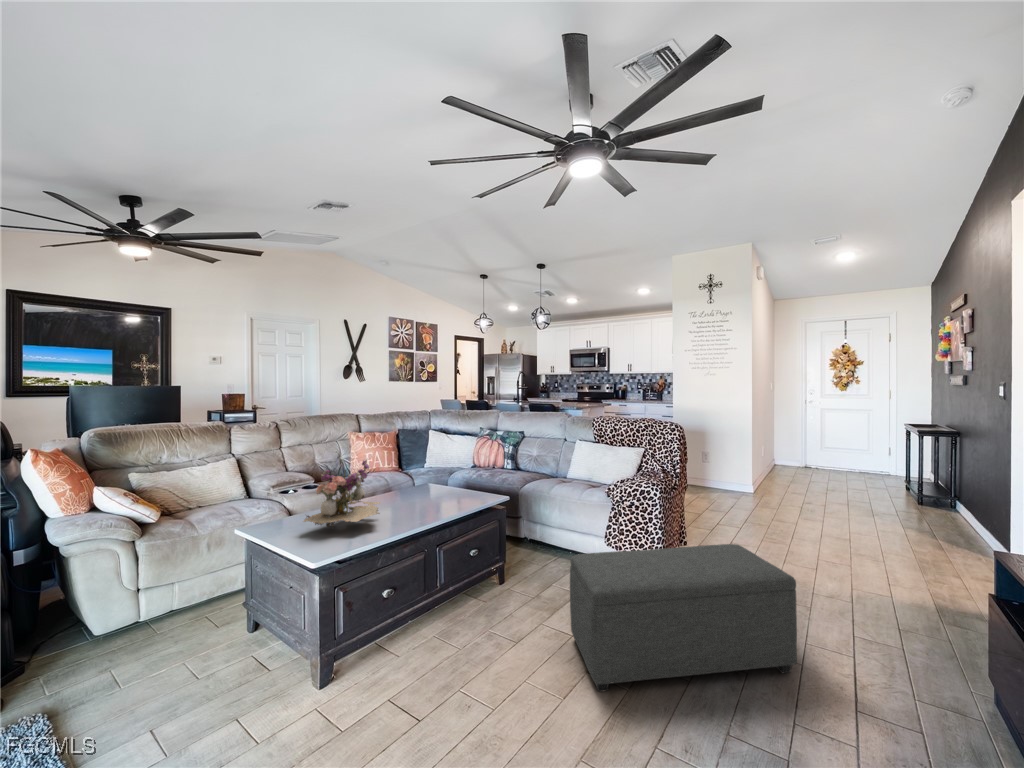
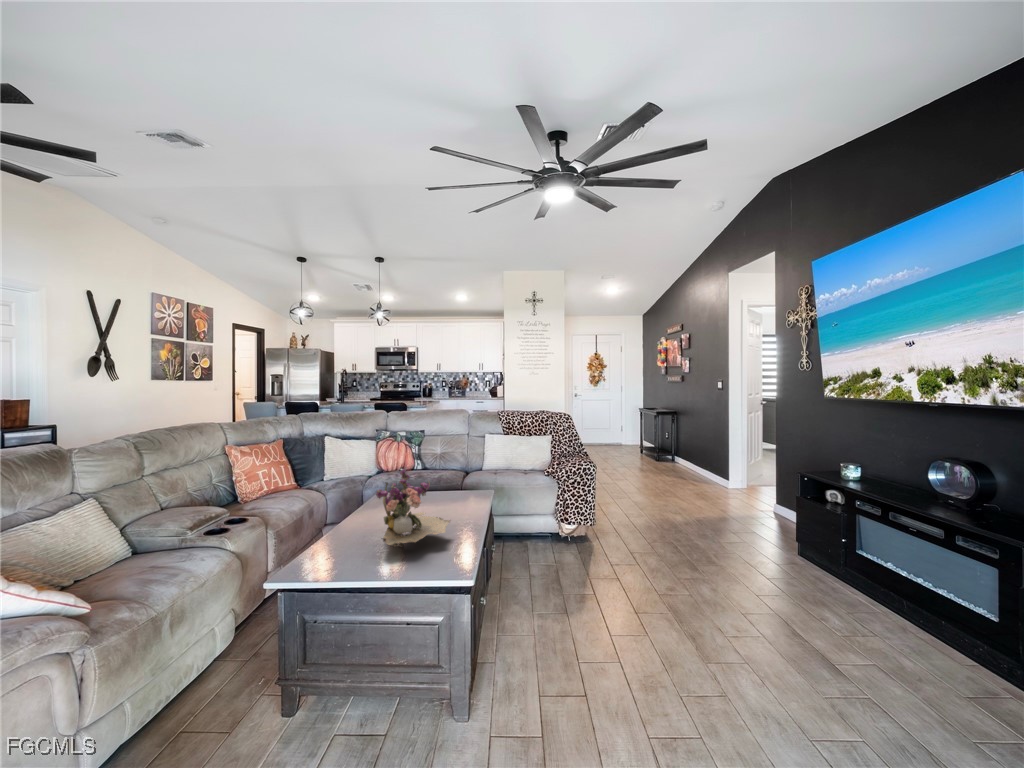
ottoman: present [570,544,797,692] -> none [595,496,723,618]

